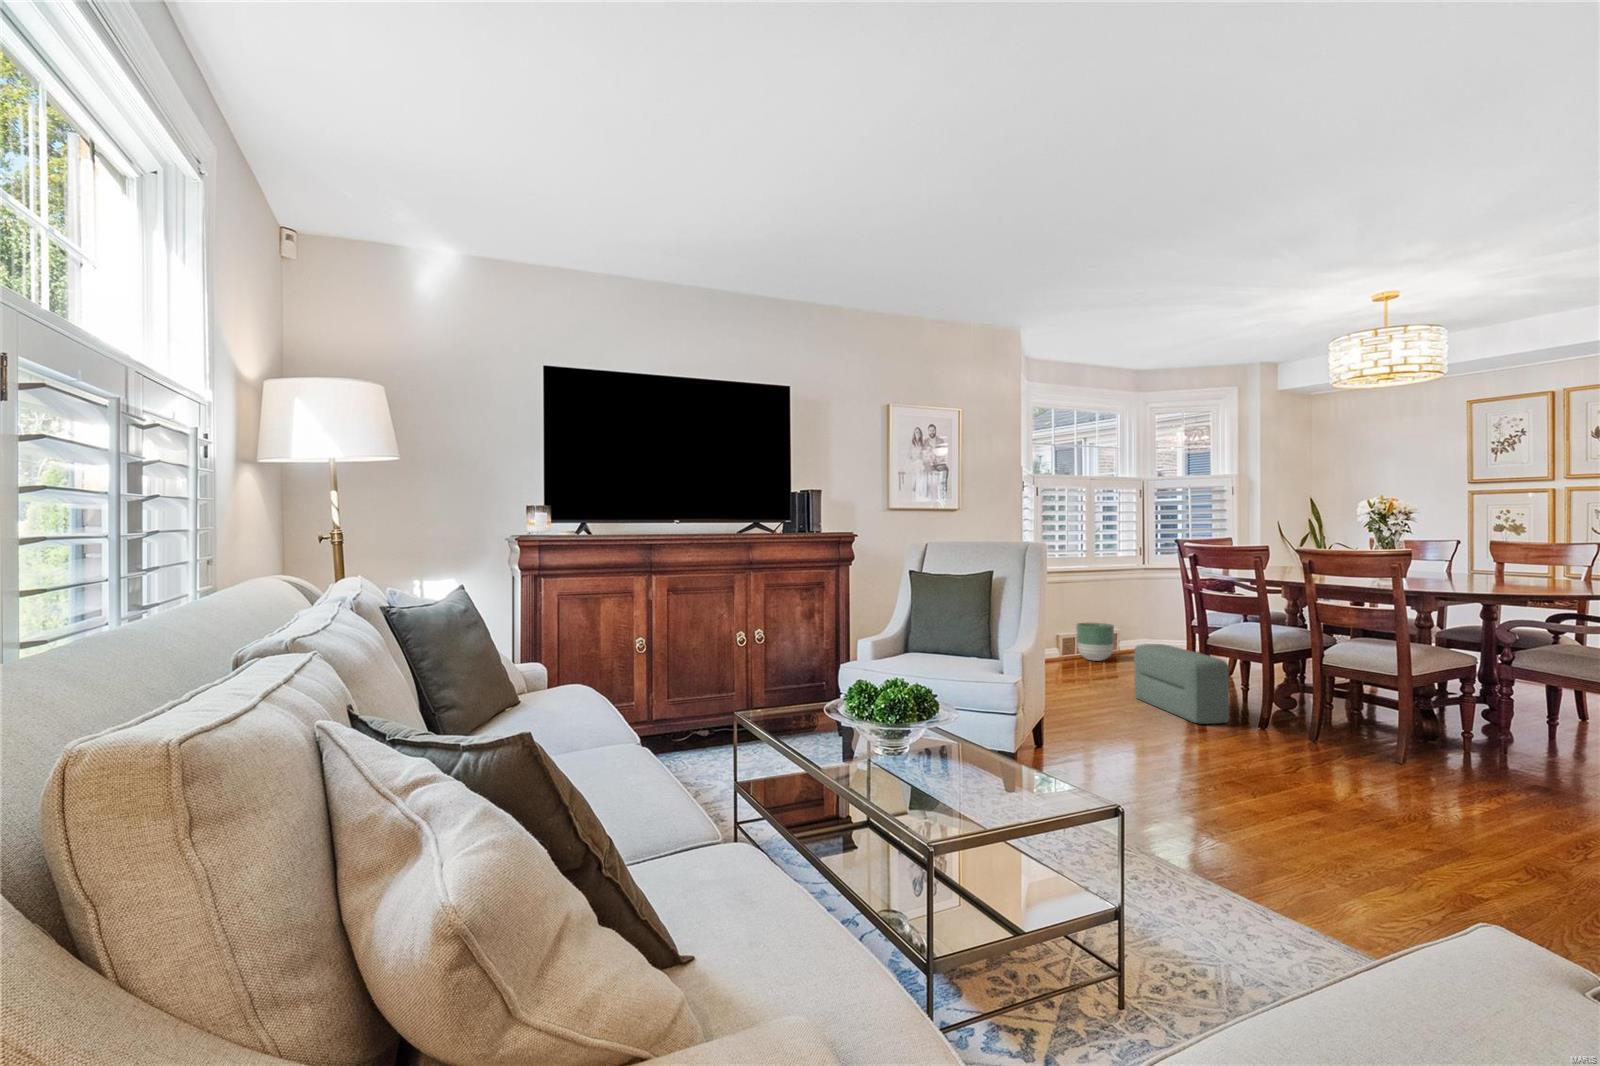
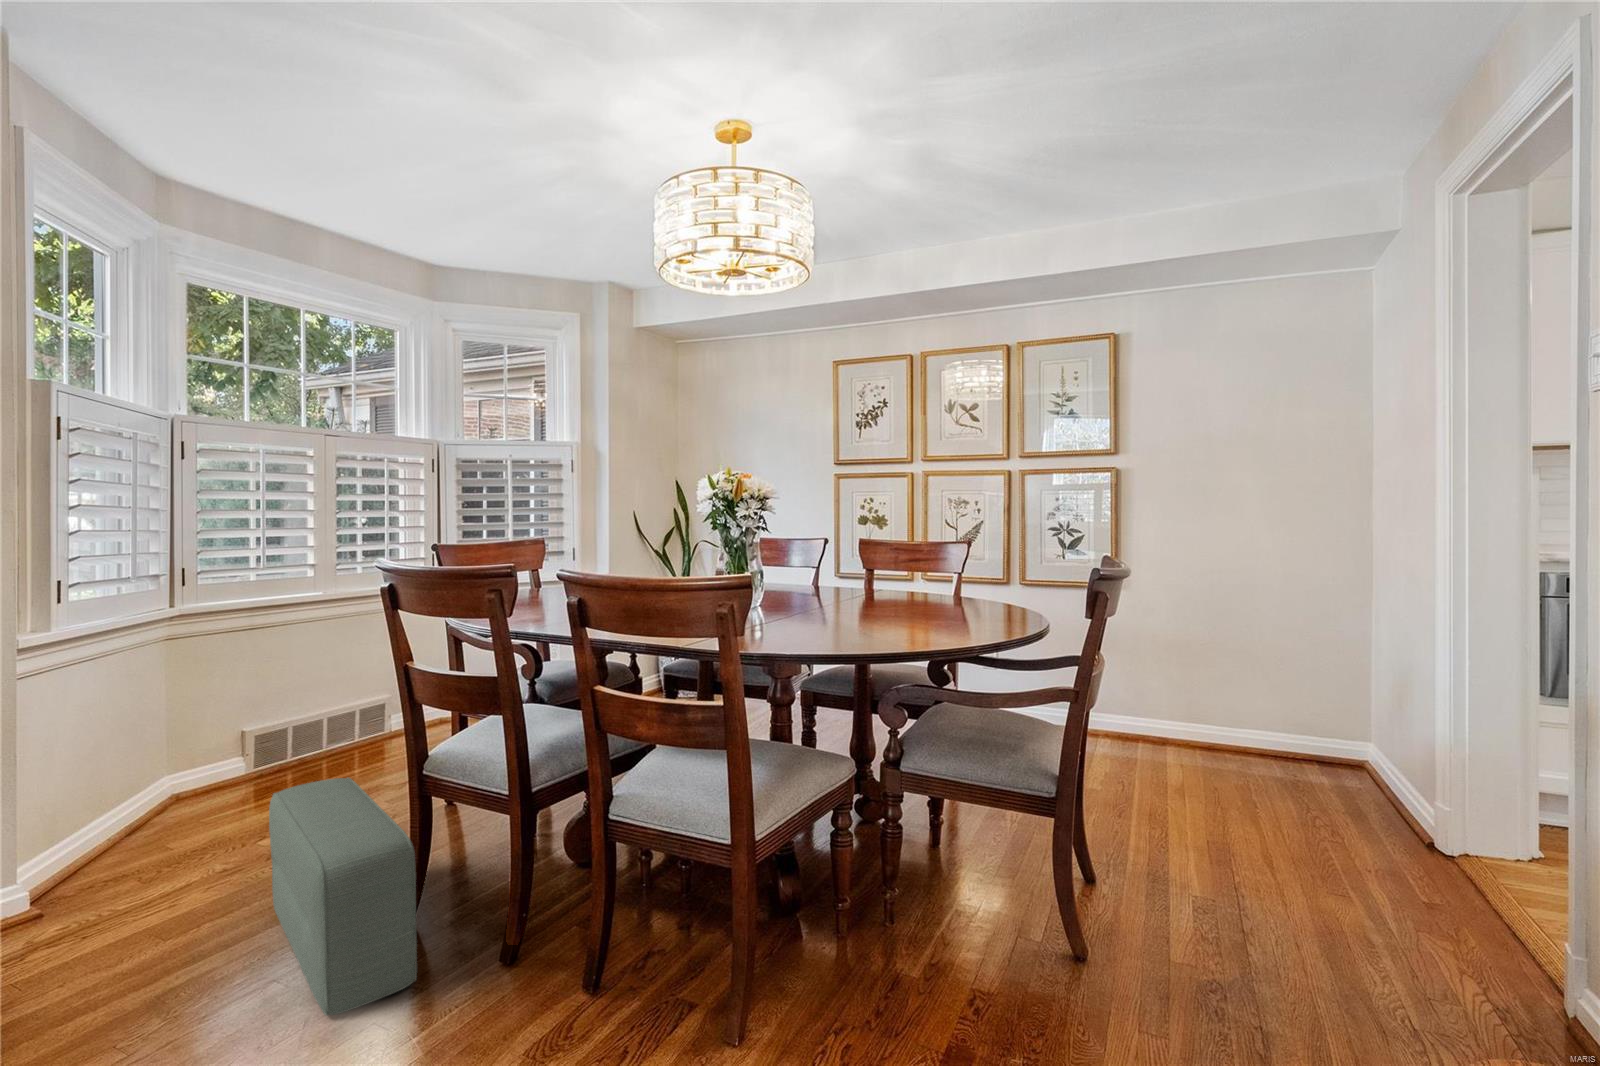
planter: present [1076,623,1114,661] -> none [285,693,360,768]

